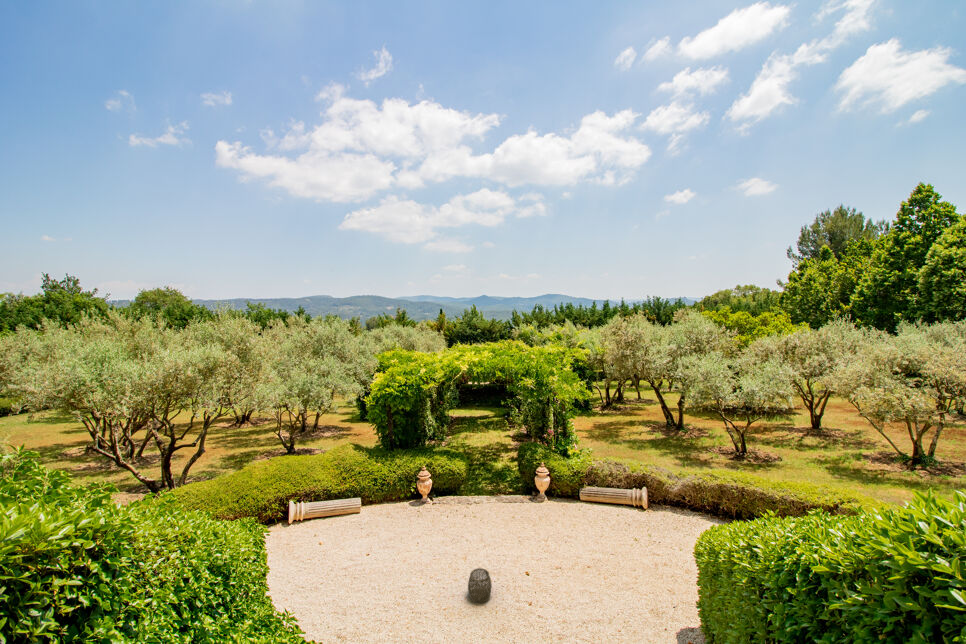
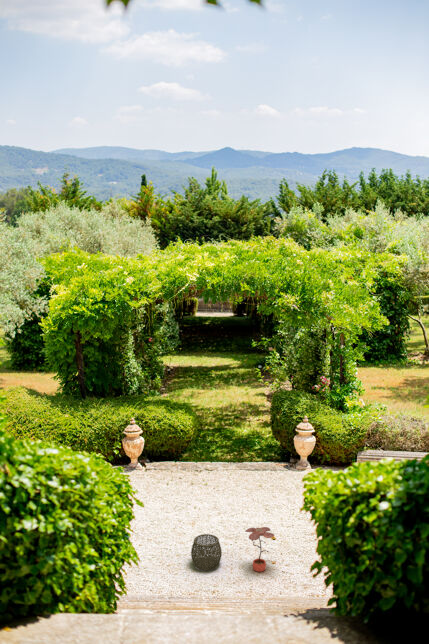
potted plant: none [509,561,532,602] -> present [245,527,274,572]

